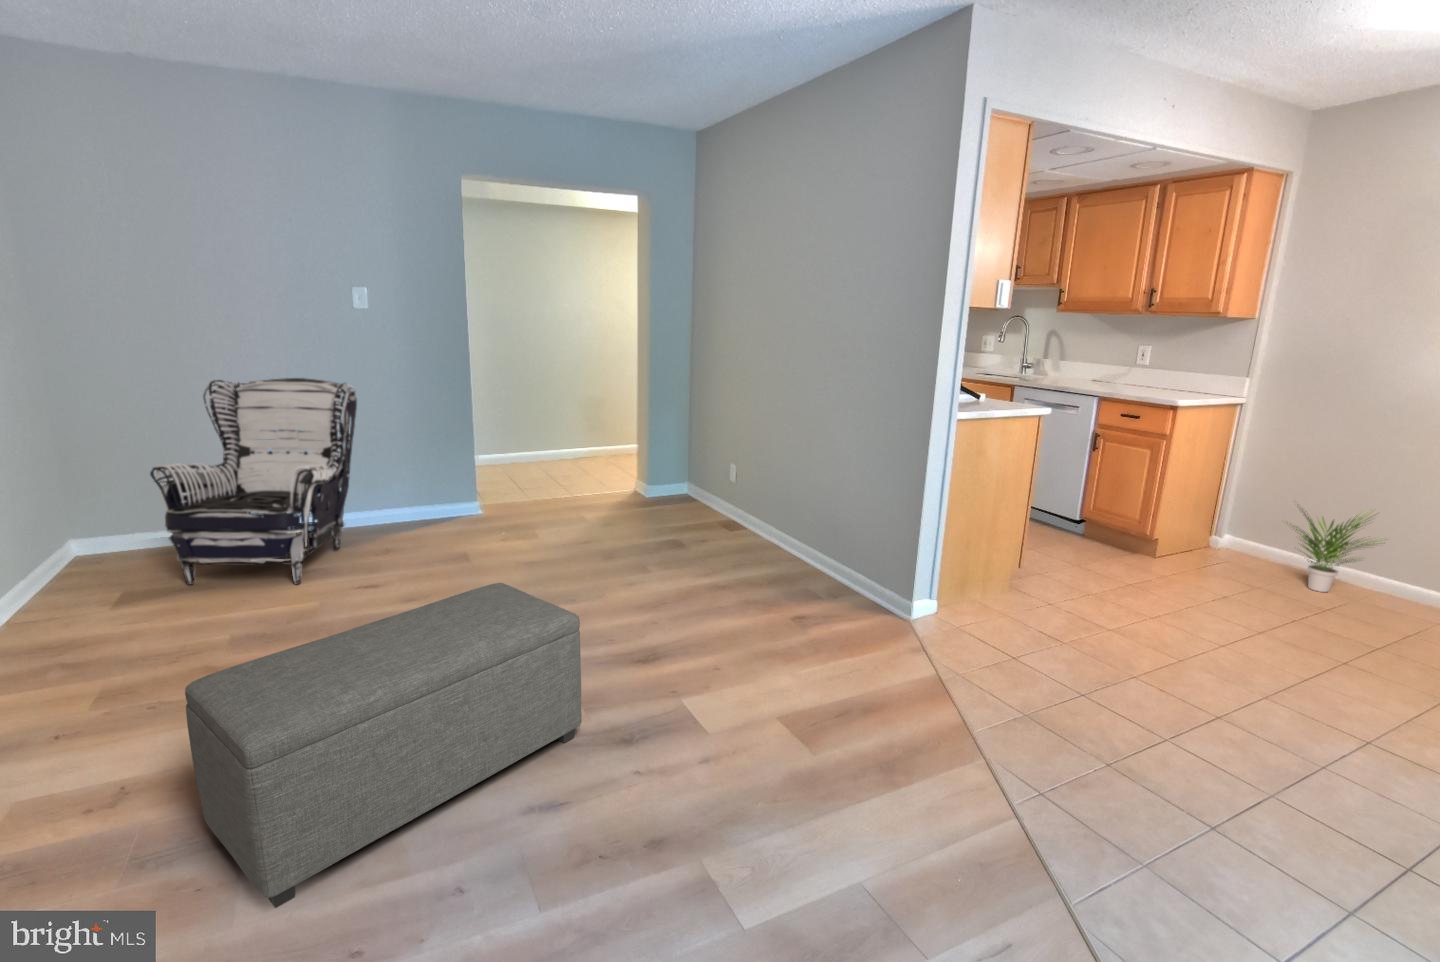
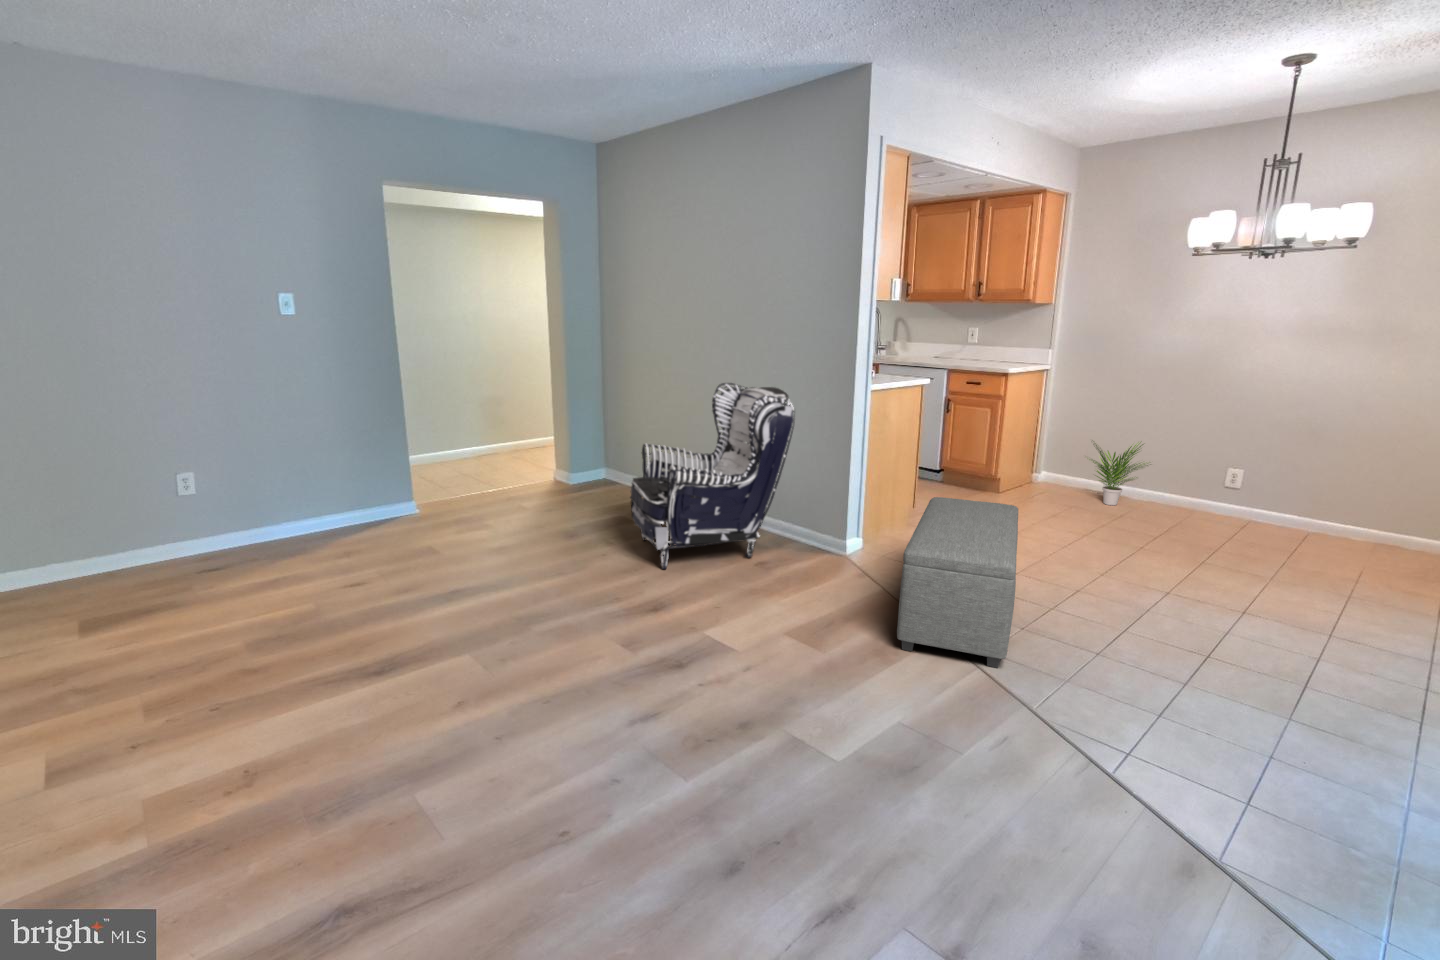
armchair: present [150,378,357,585] -> present [630,383,794,569]
ottoman: present [185,583,582,908] -> present [897,497,1018,668]

